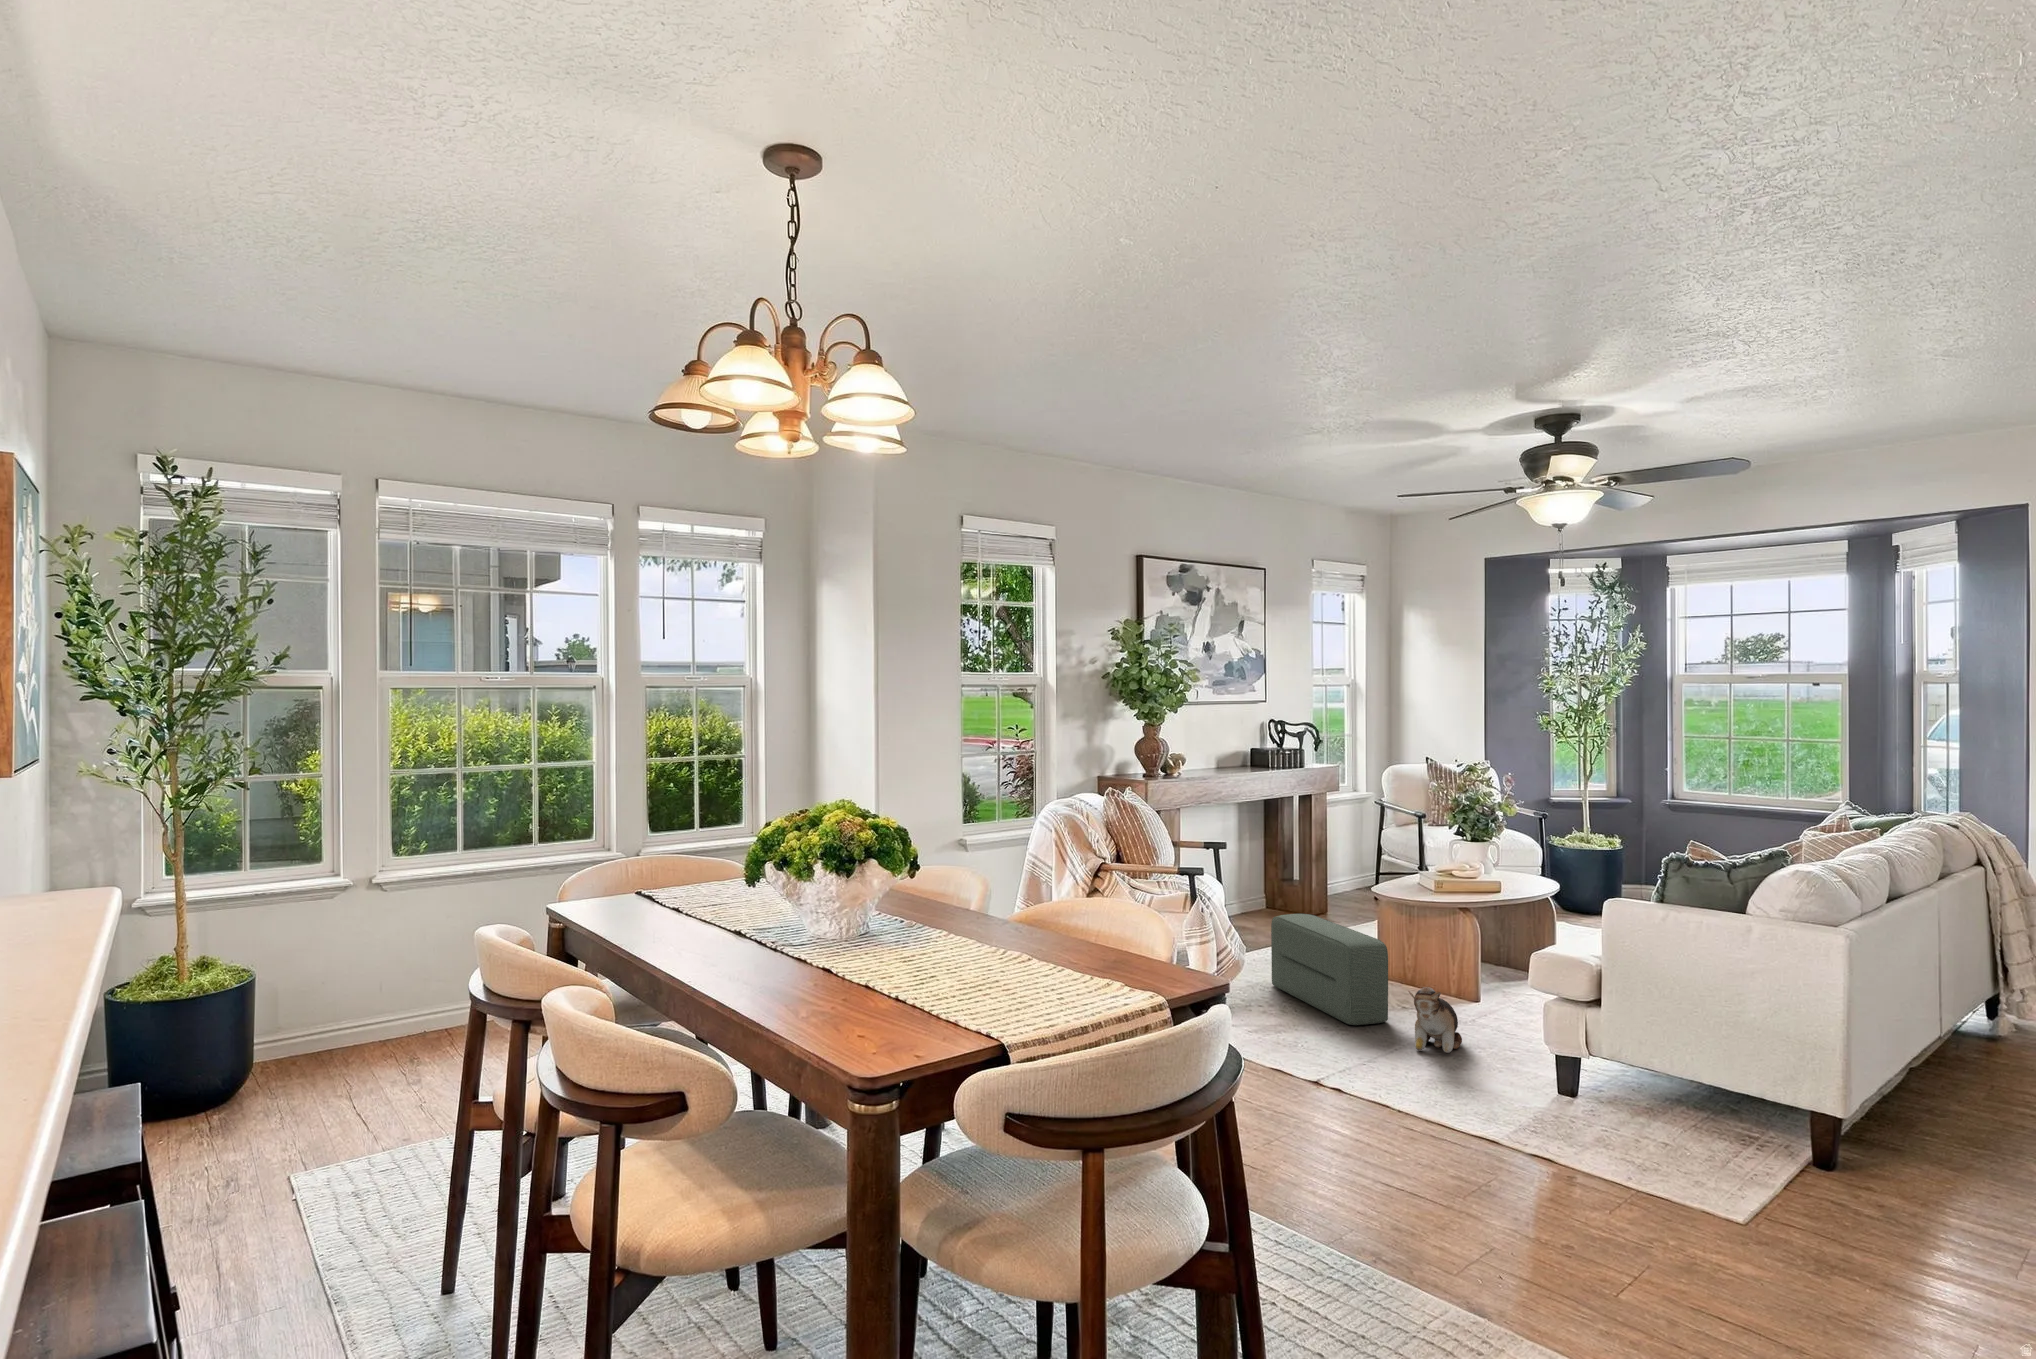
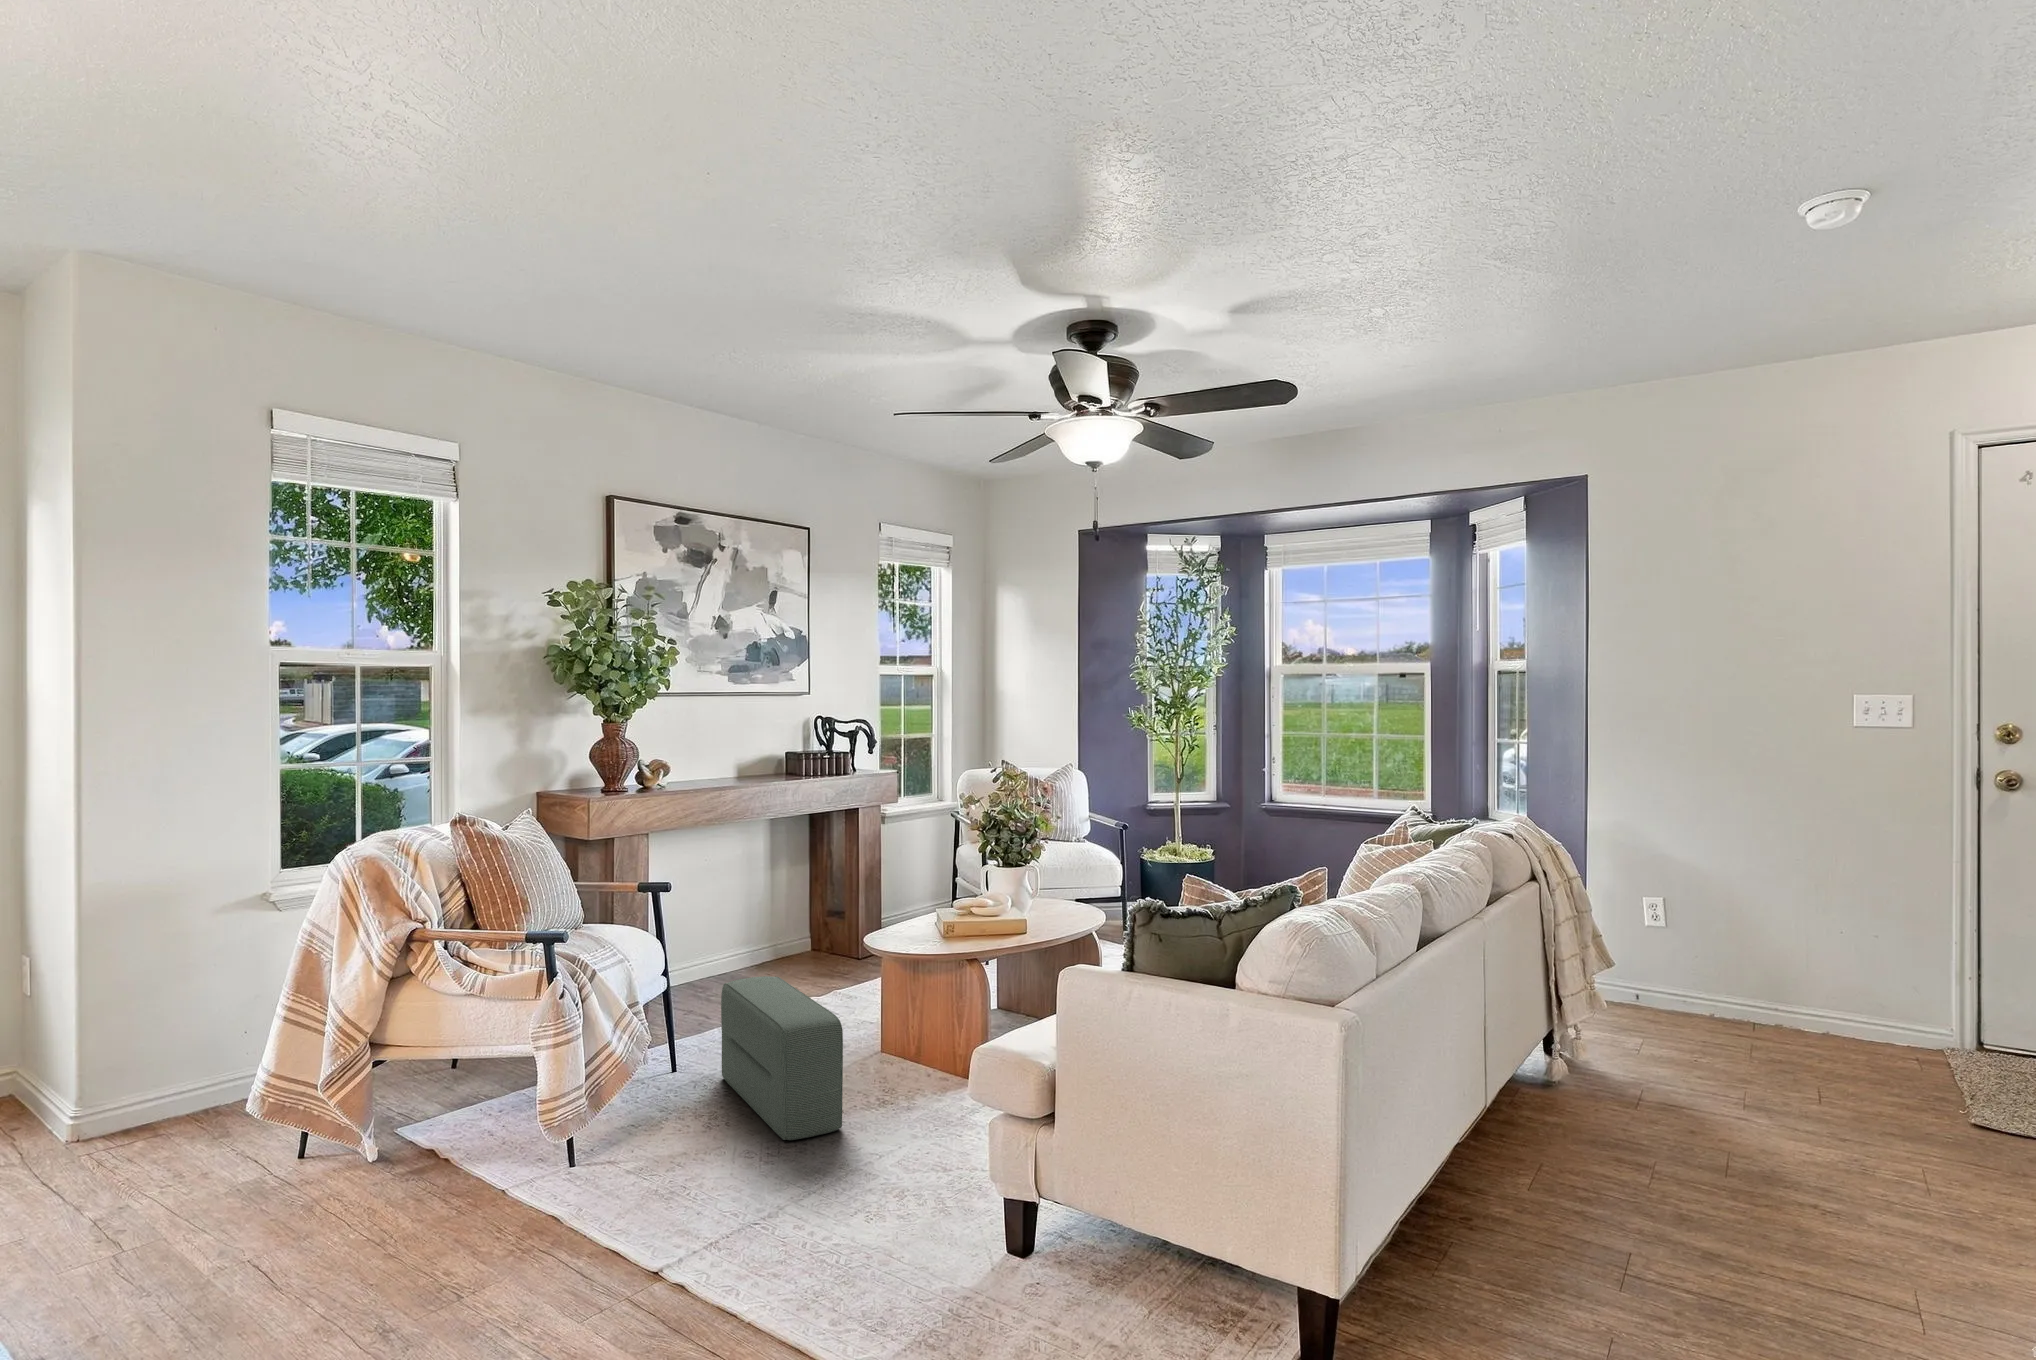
plush toy: present [1408,987,1462,1053] -> none [834,1088,923,1181]

